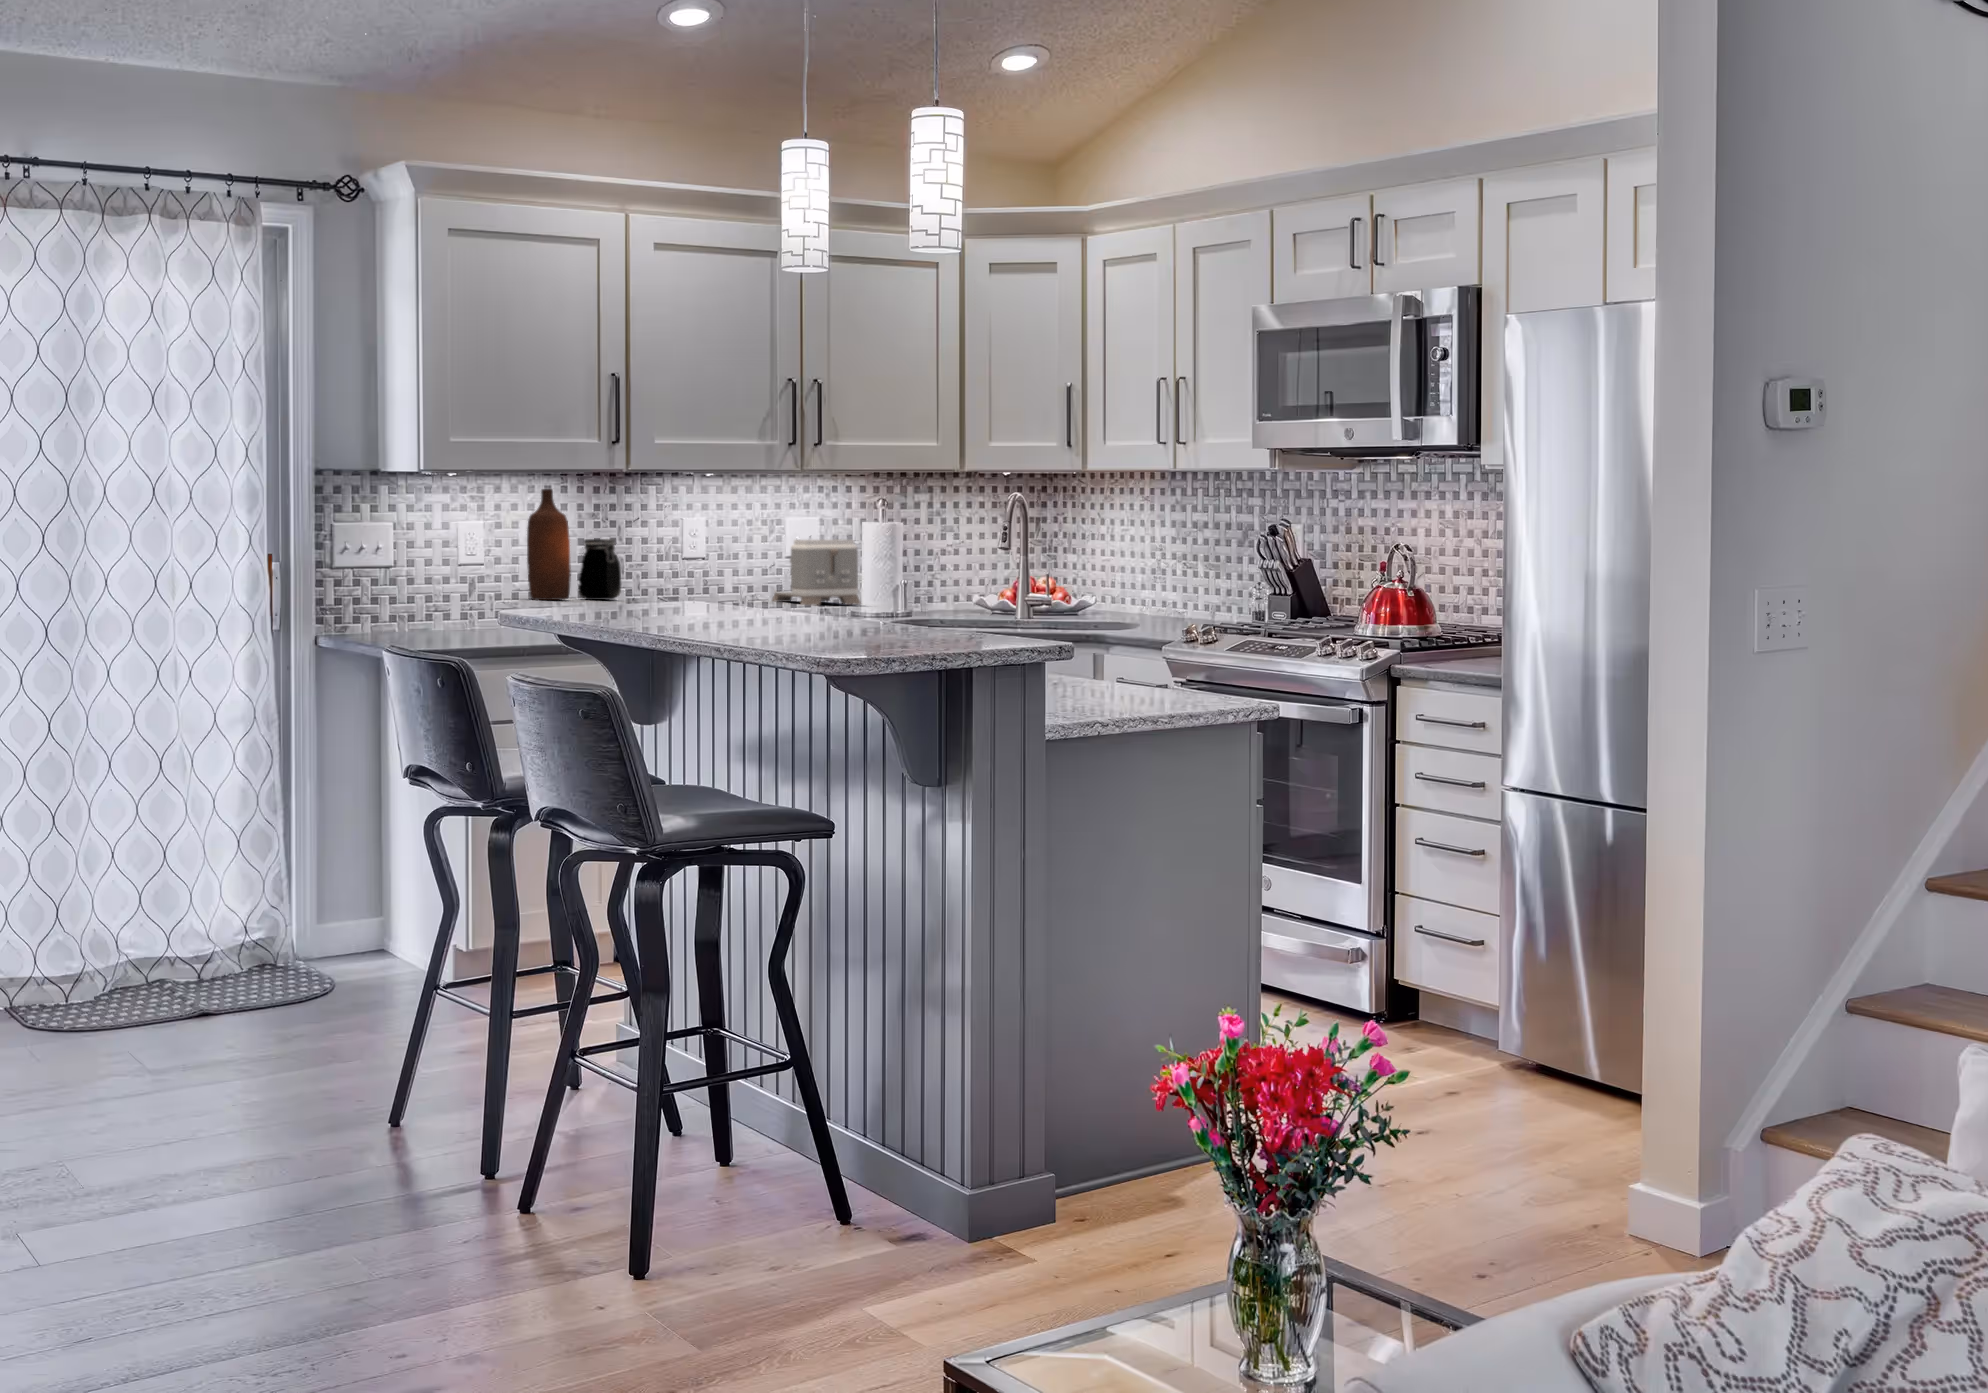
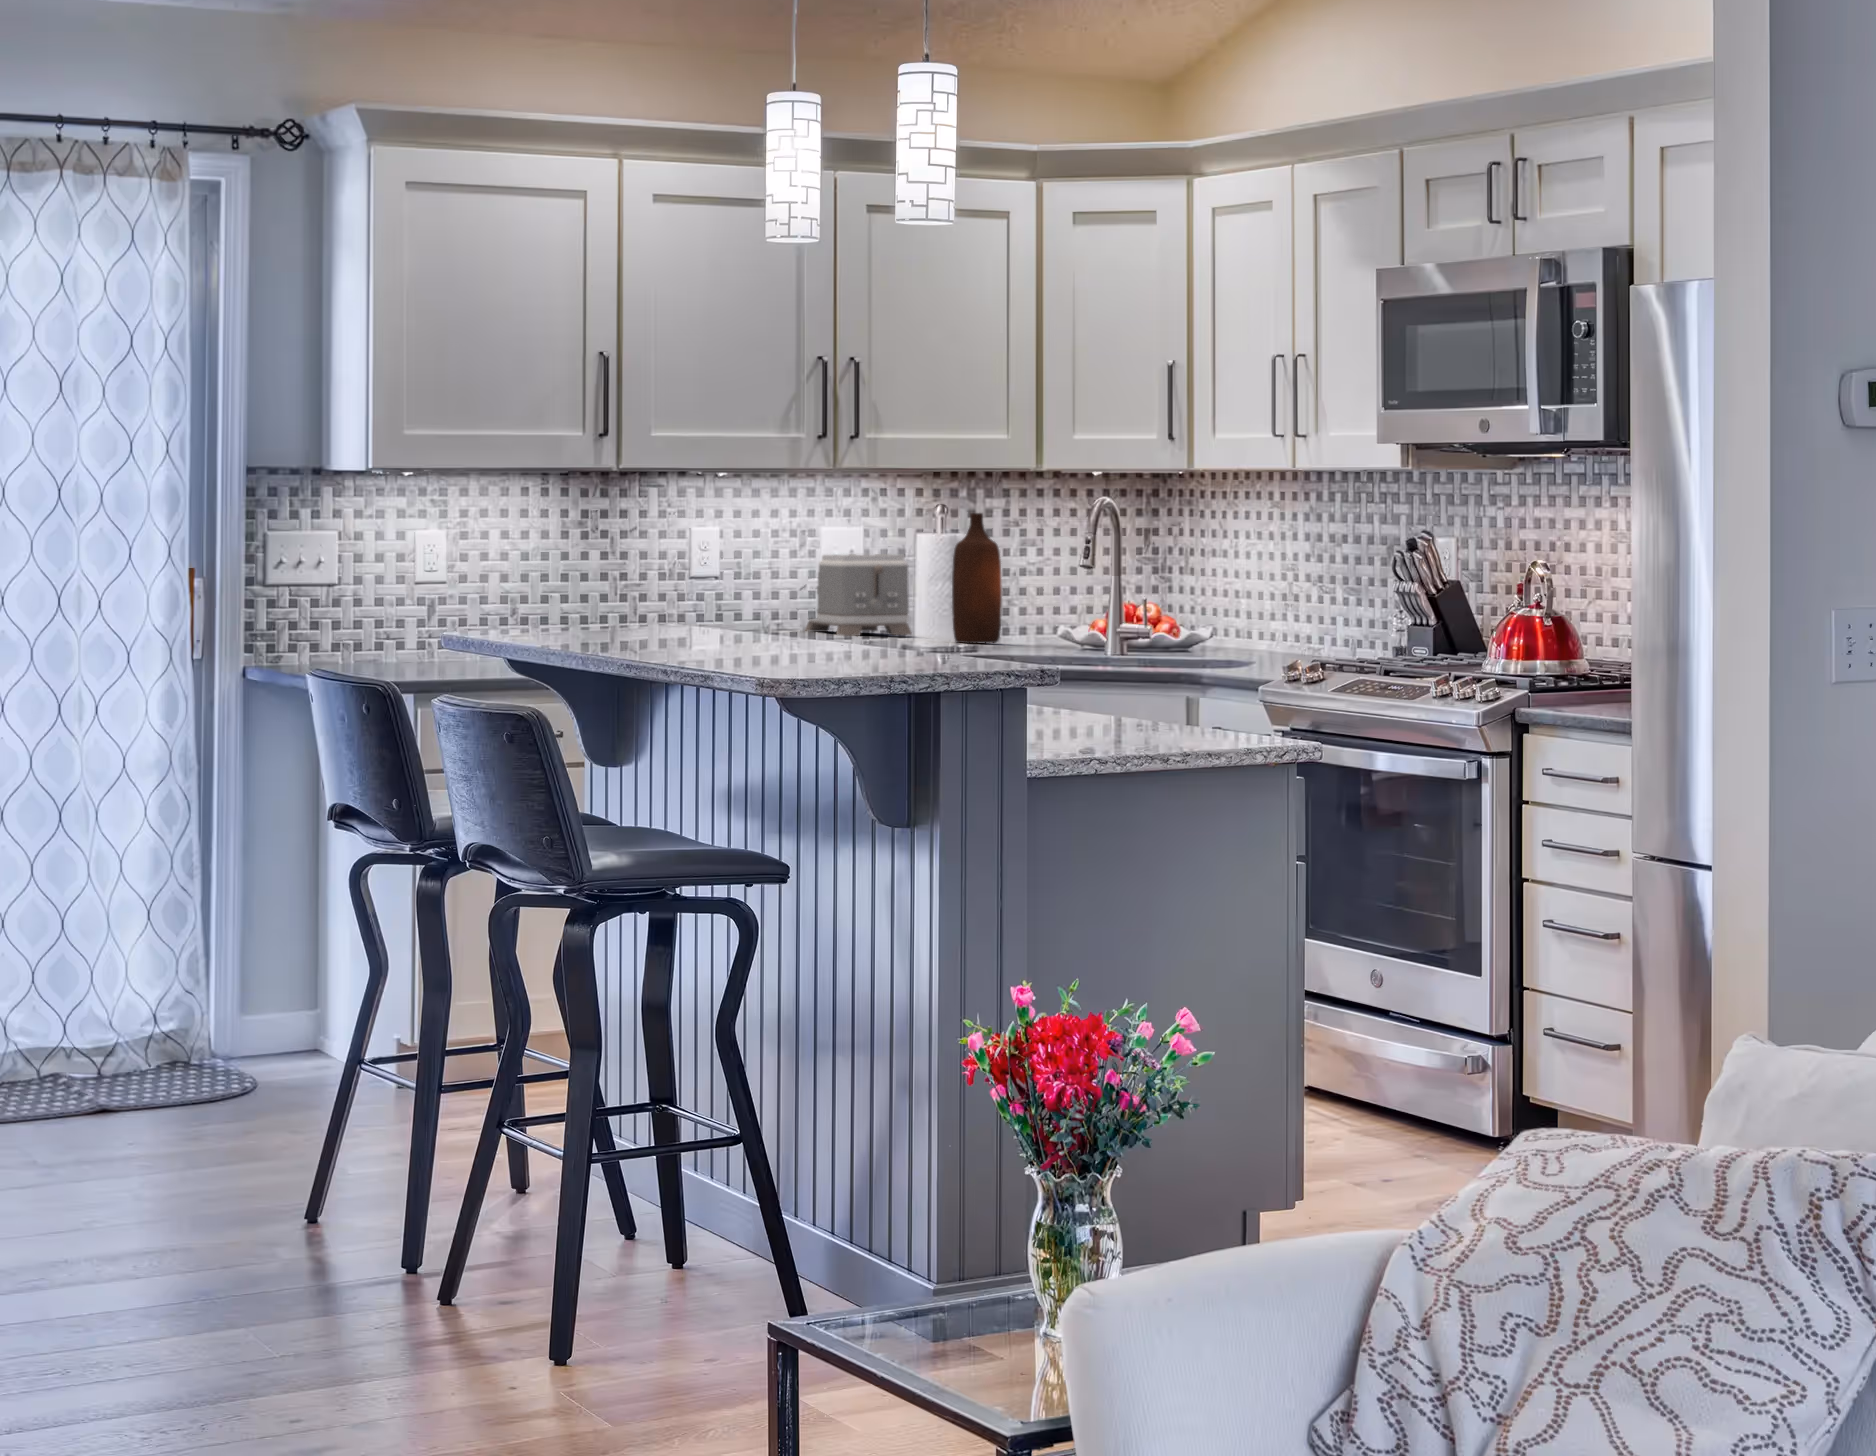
bottle: present [527,489,571,600] -> present [952,513,1002,643]
jar: present [578,539,621,600] -> none [560,552,613,627]

